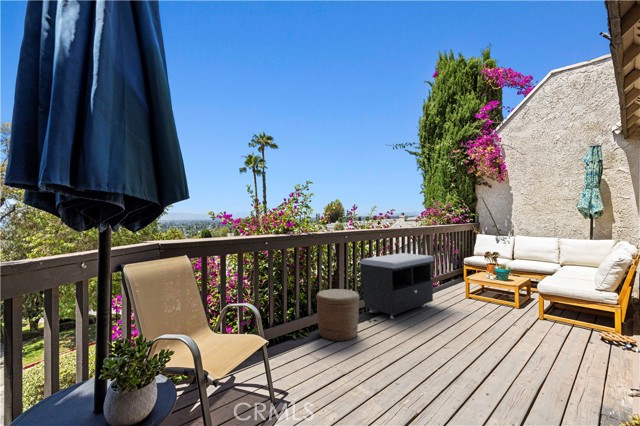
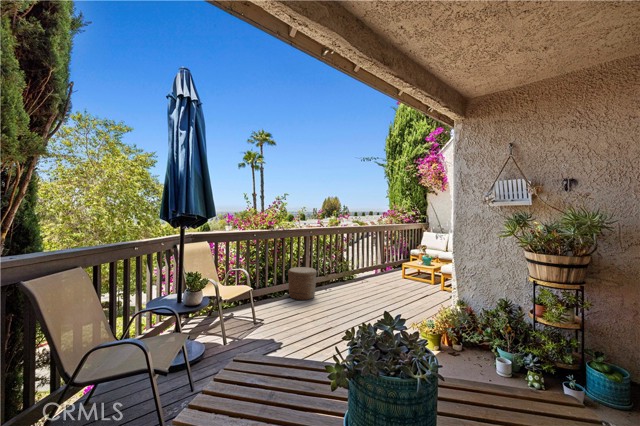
storage bench: present [360,253,434,319] -> none [322,244,376,289]

